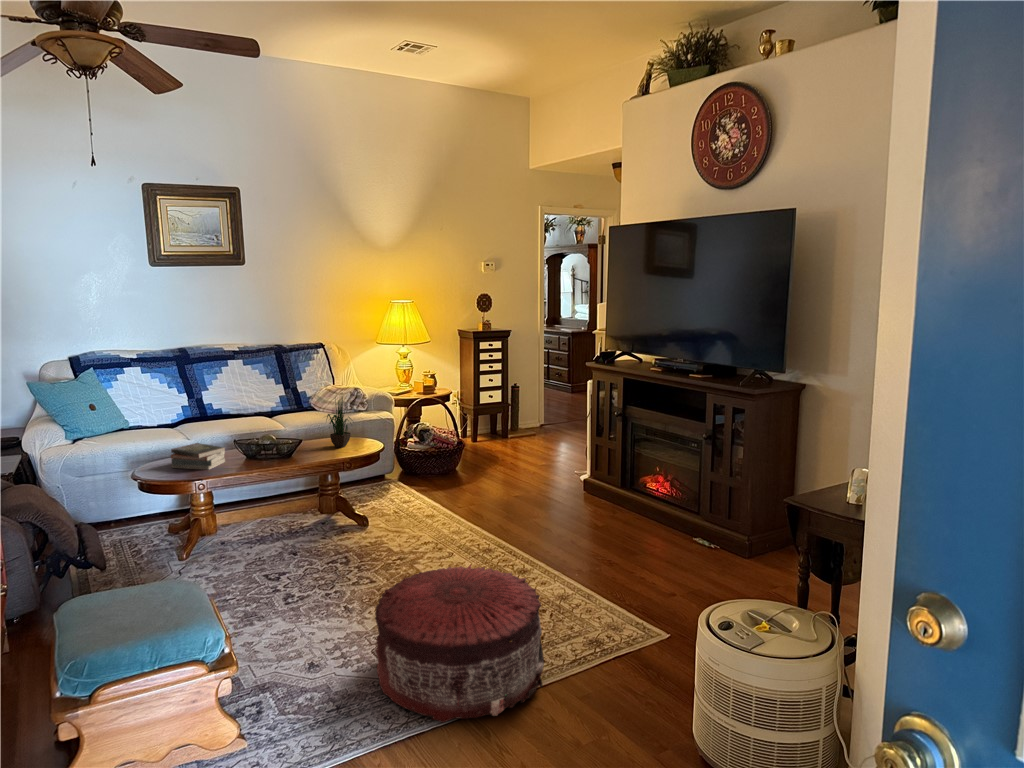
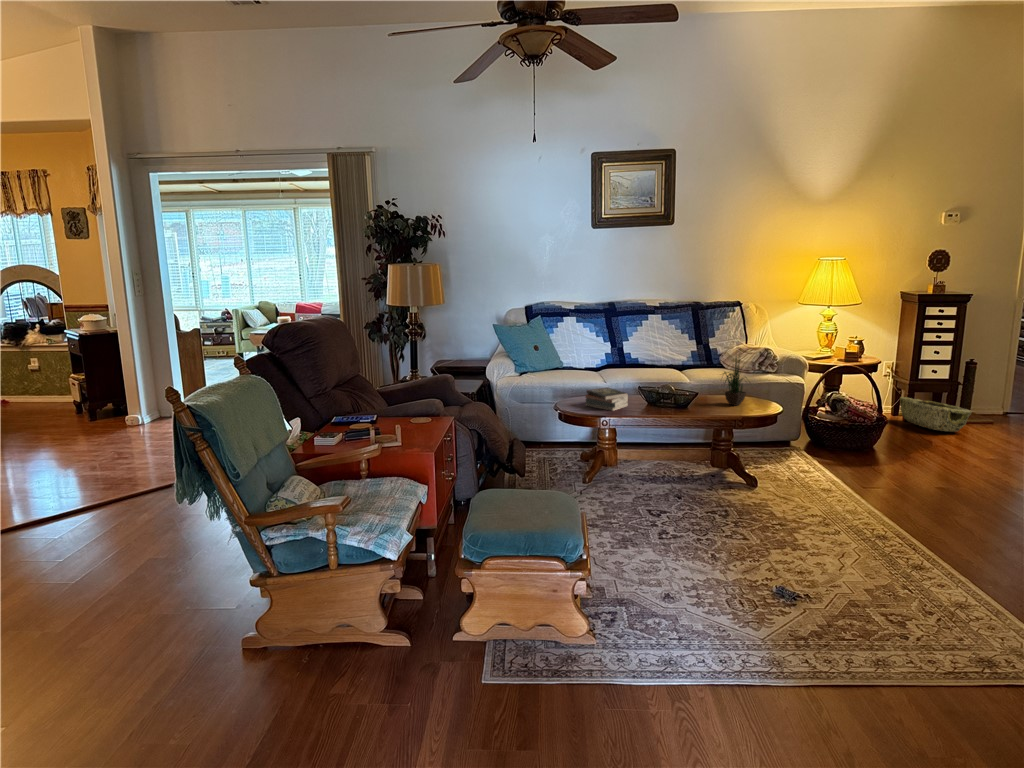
woven basket: none [467,423,519,449] -> present [900,397,971,432]
pouf: present [375,565,544,723] -> none [723,537,920,703]

